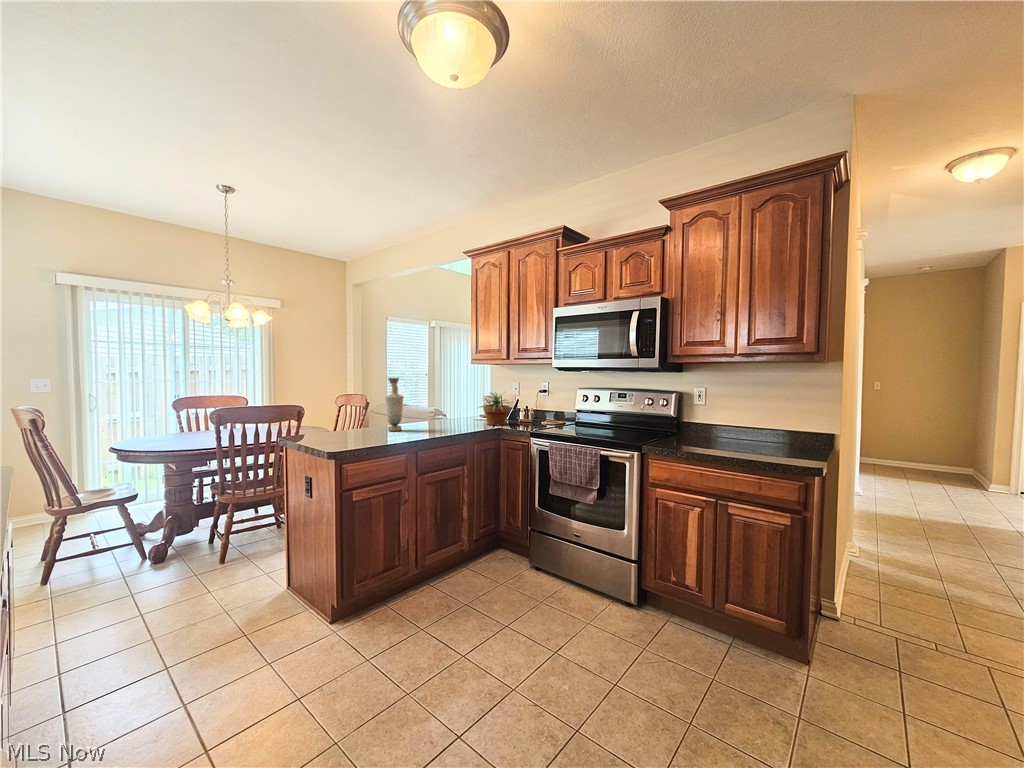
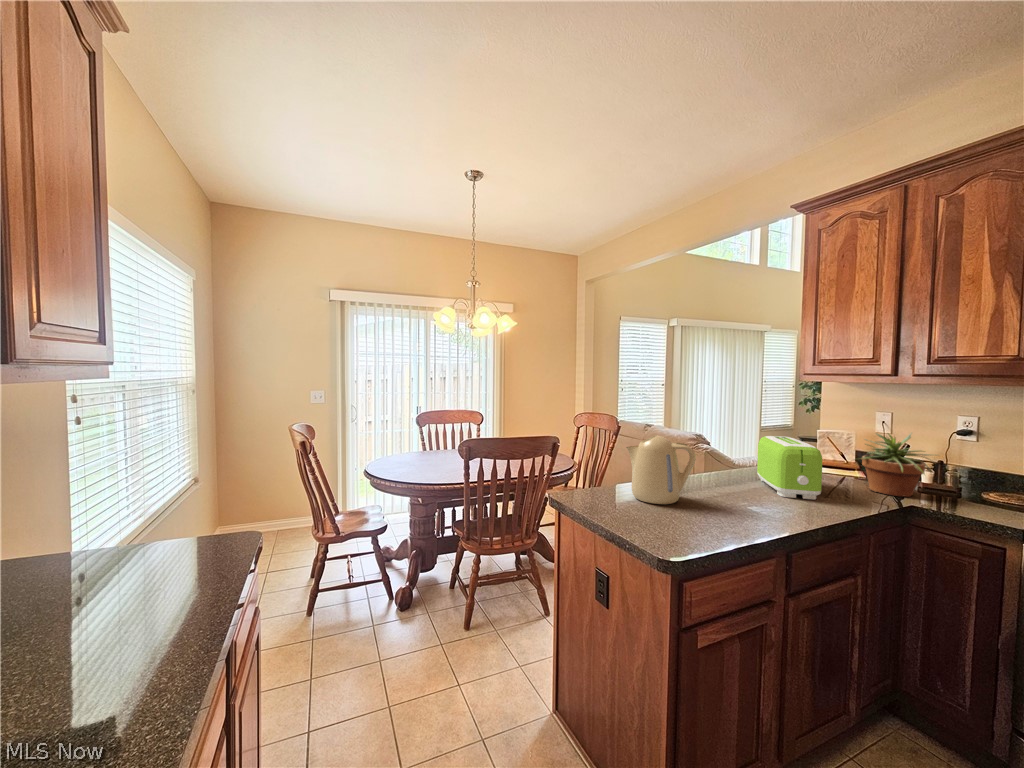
vase: present [385,378,404,431] -> none [701,406,735,495]
kettle: none [332,396,373,437] -> present [626,435,696,504]
toaster: none [429,397,452,430] -> present [757,436,822,499]

